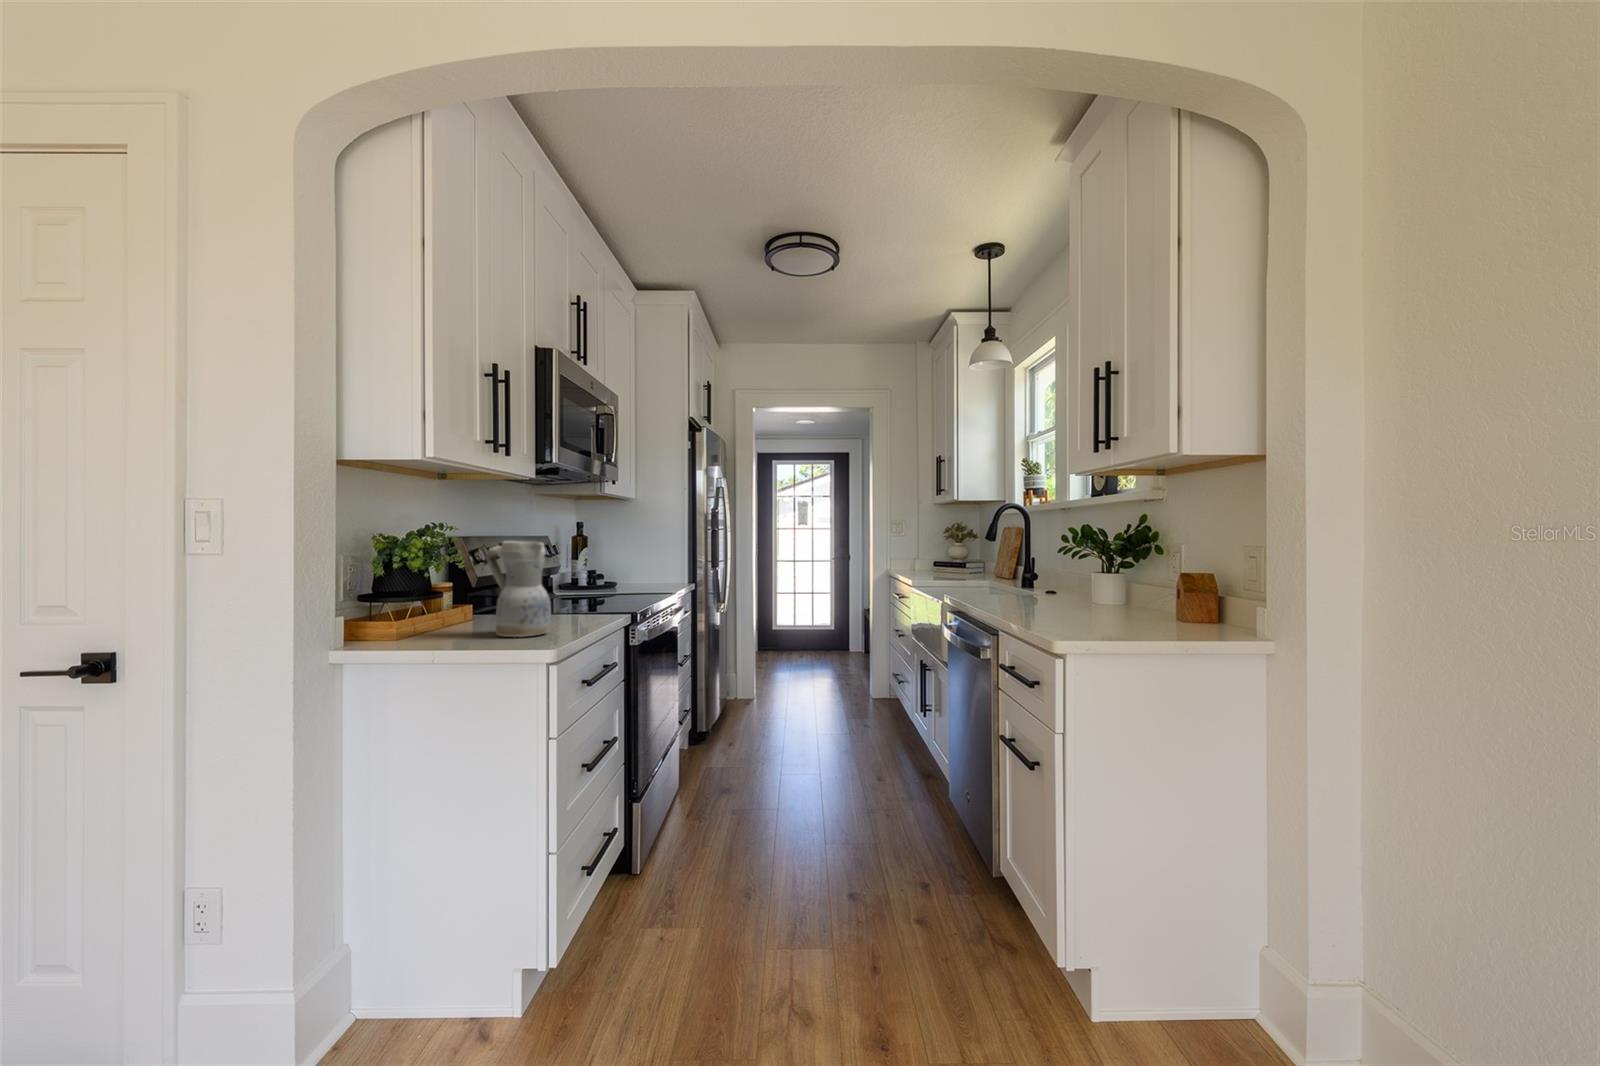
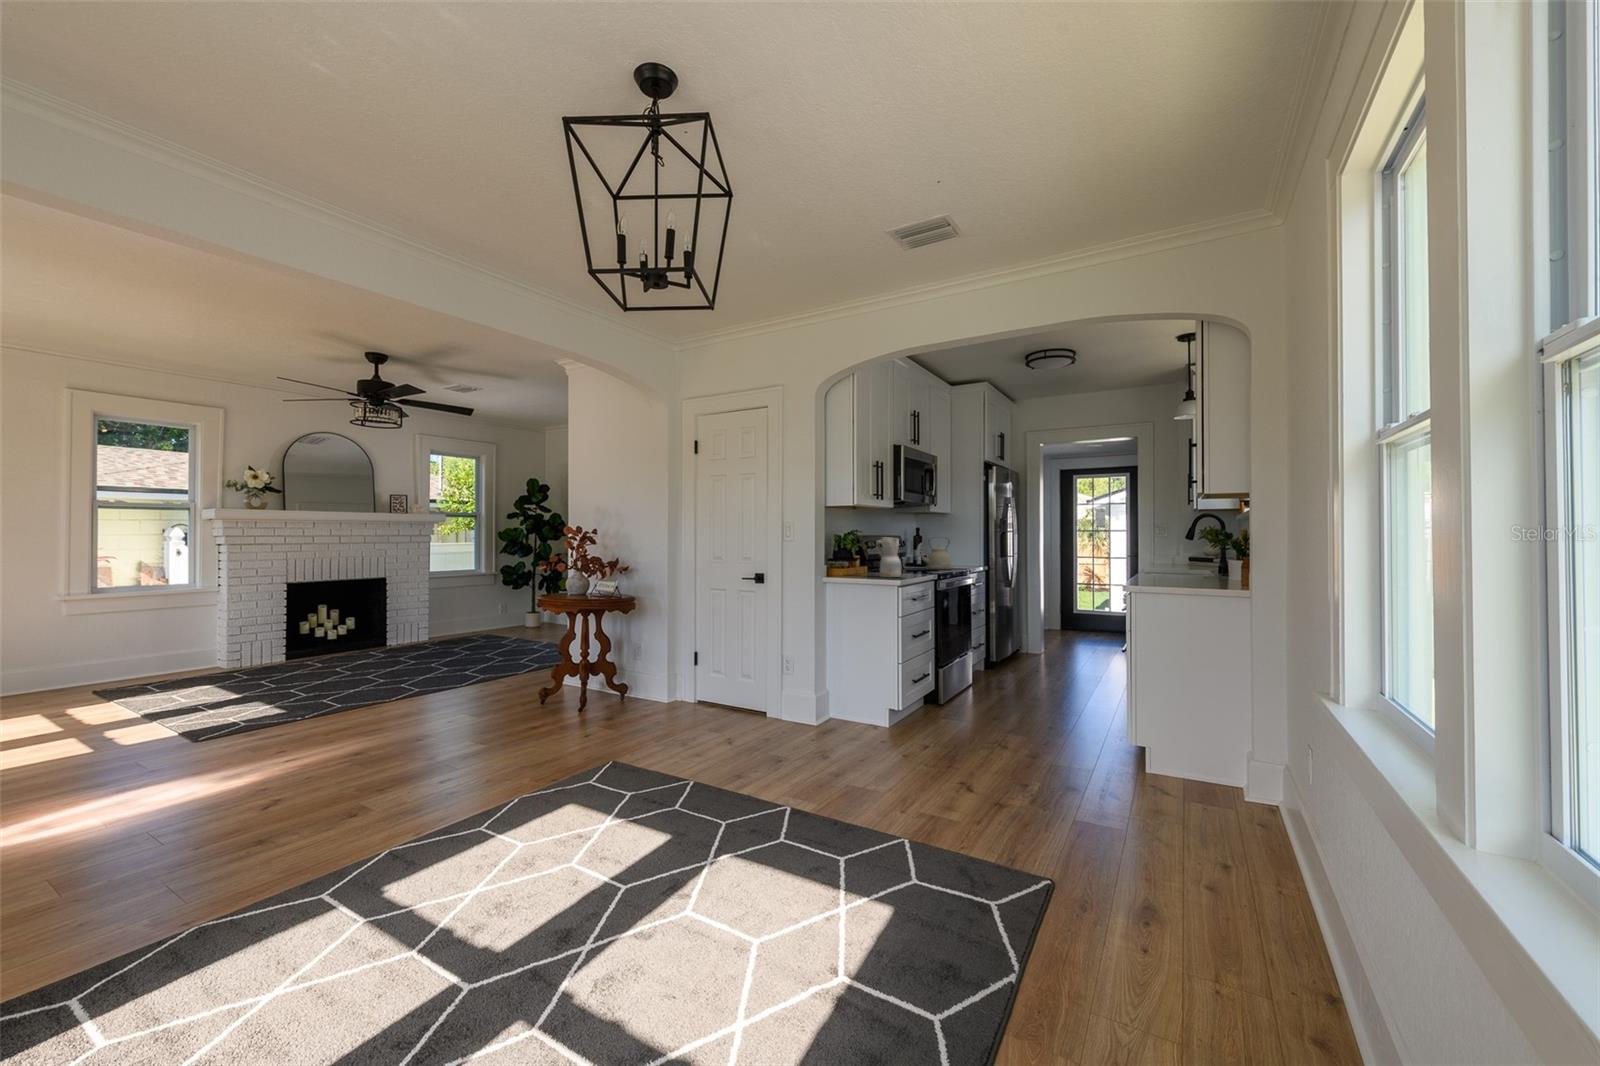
kettle: none [582,539,648,599] -> present [919,538,953,570]

